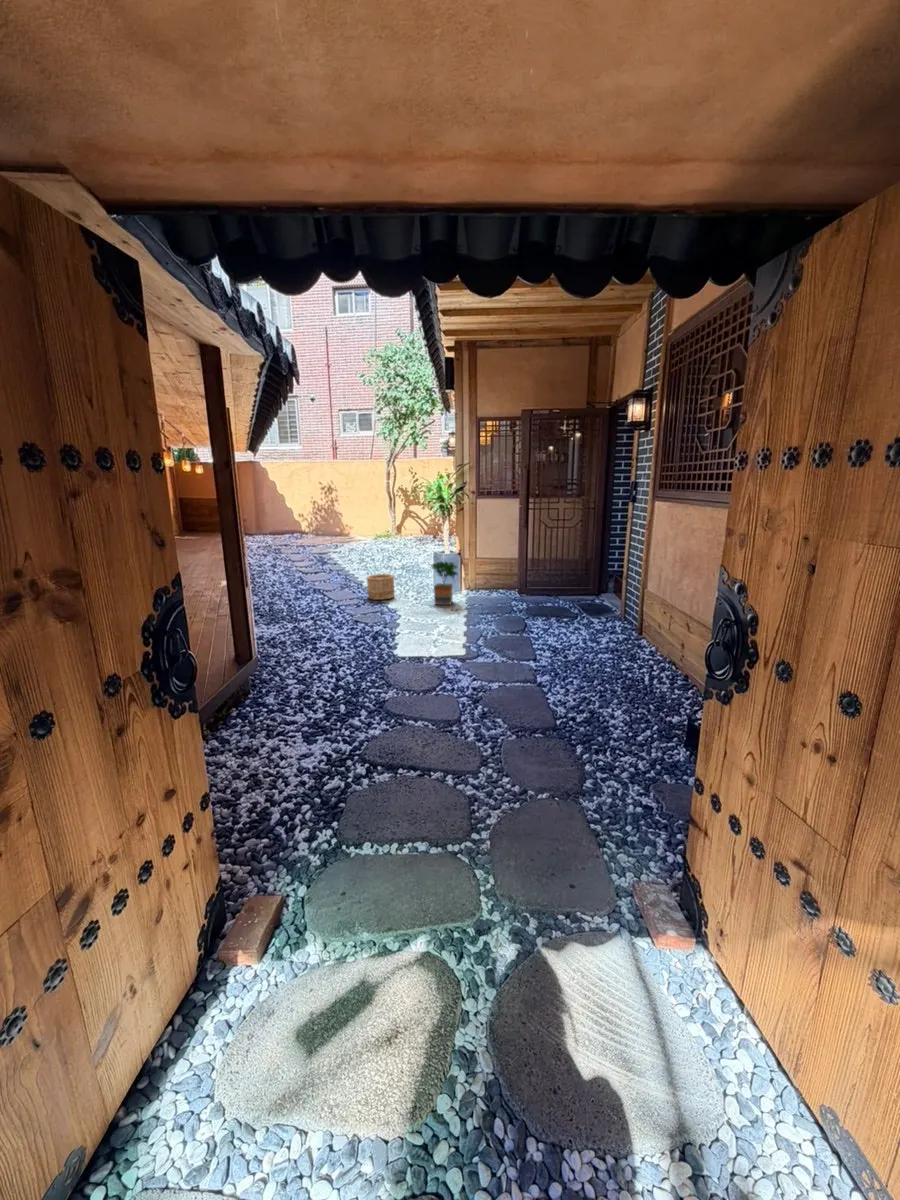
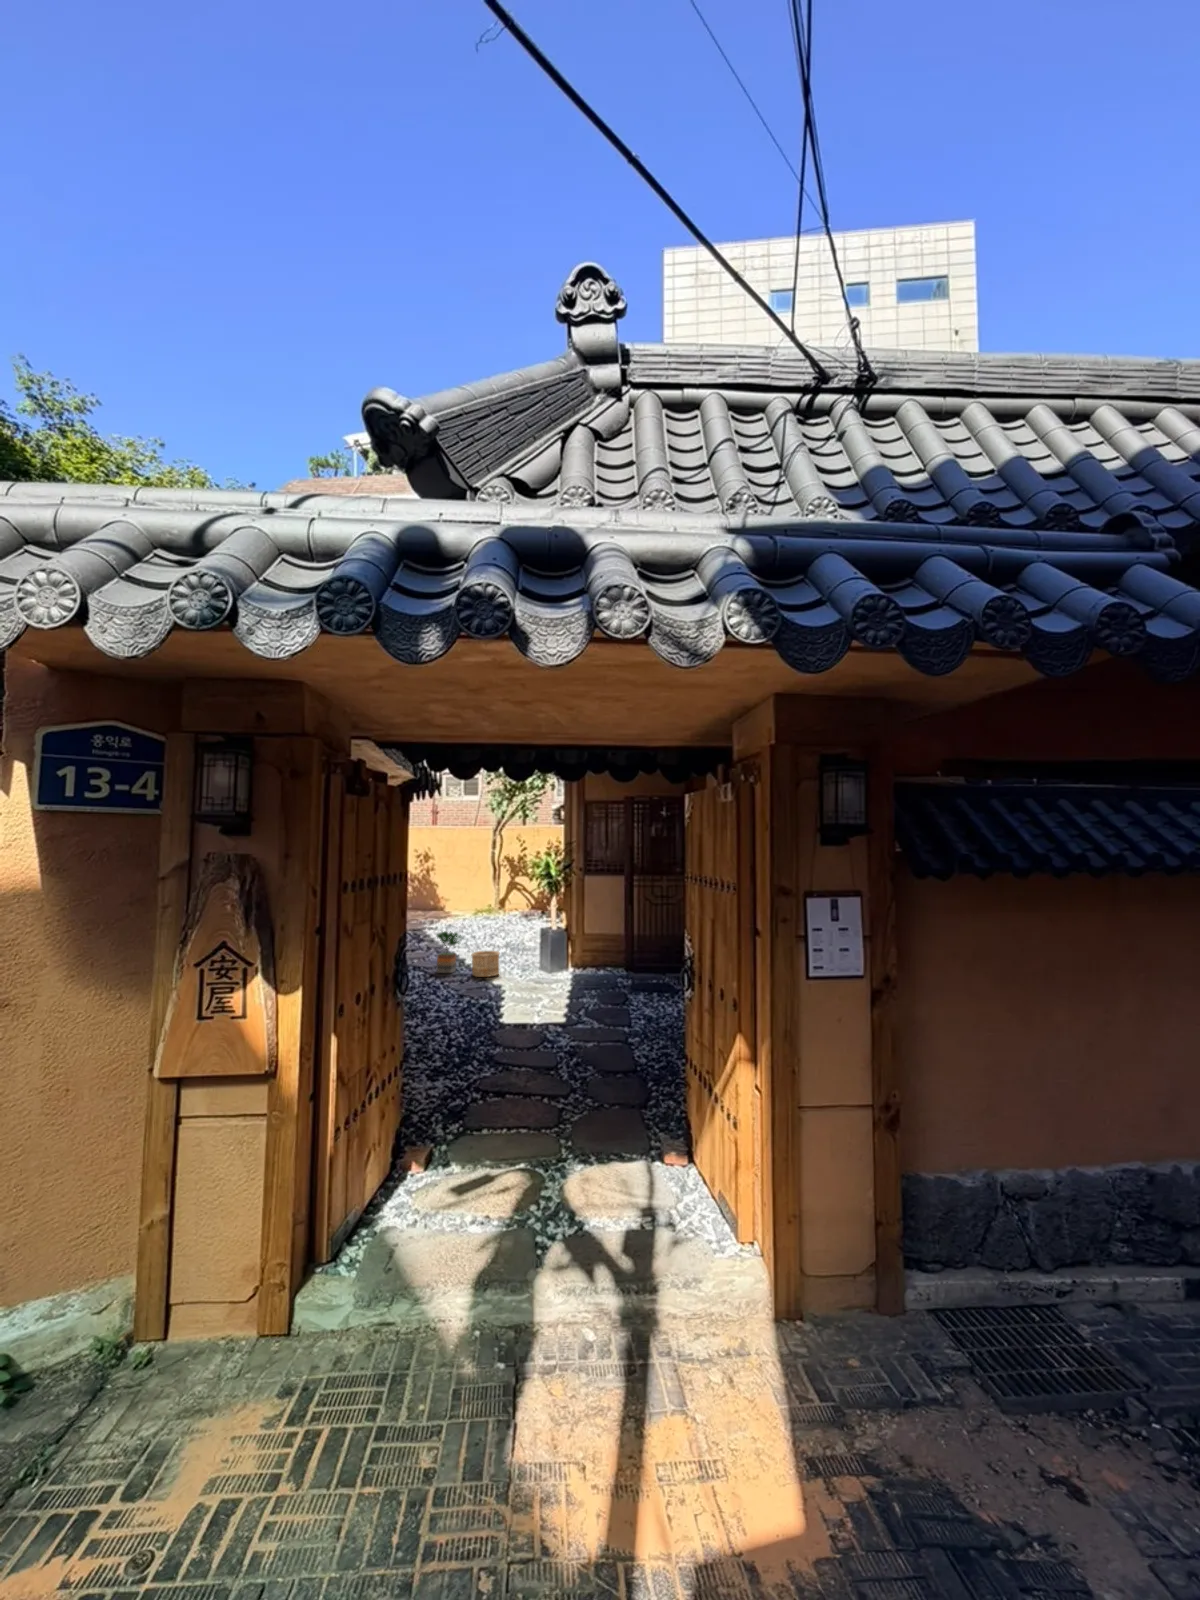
potted tree: present [431,561,457,605] -> present [437,931,460,973]

